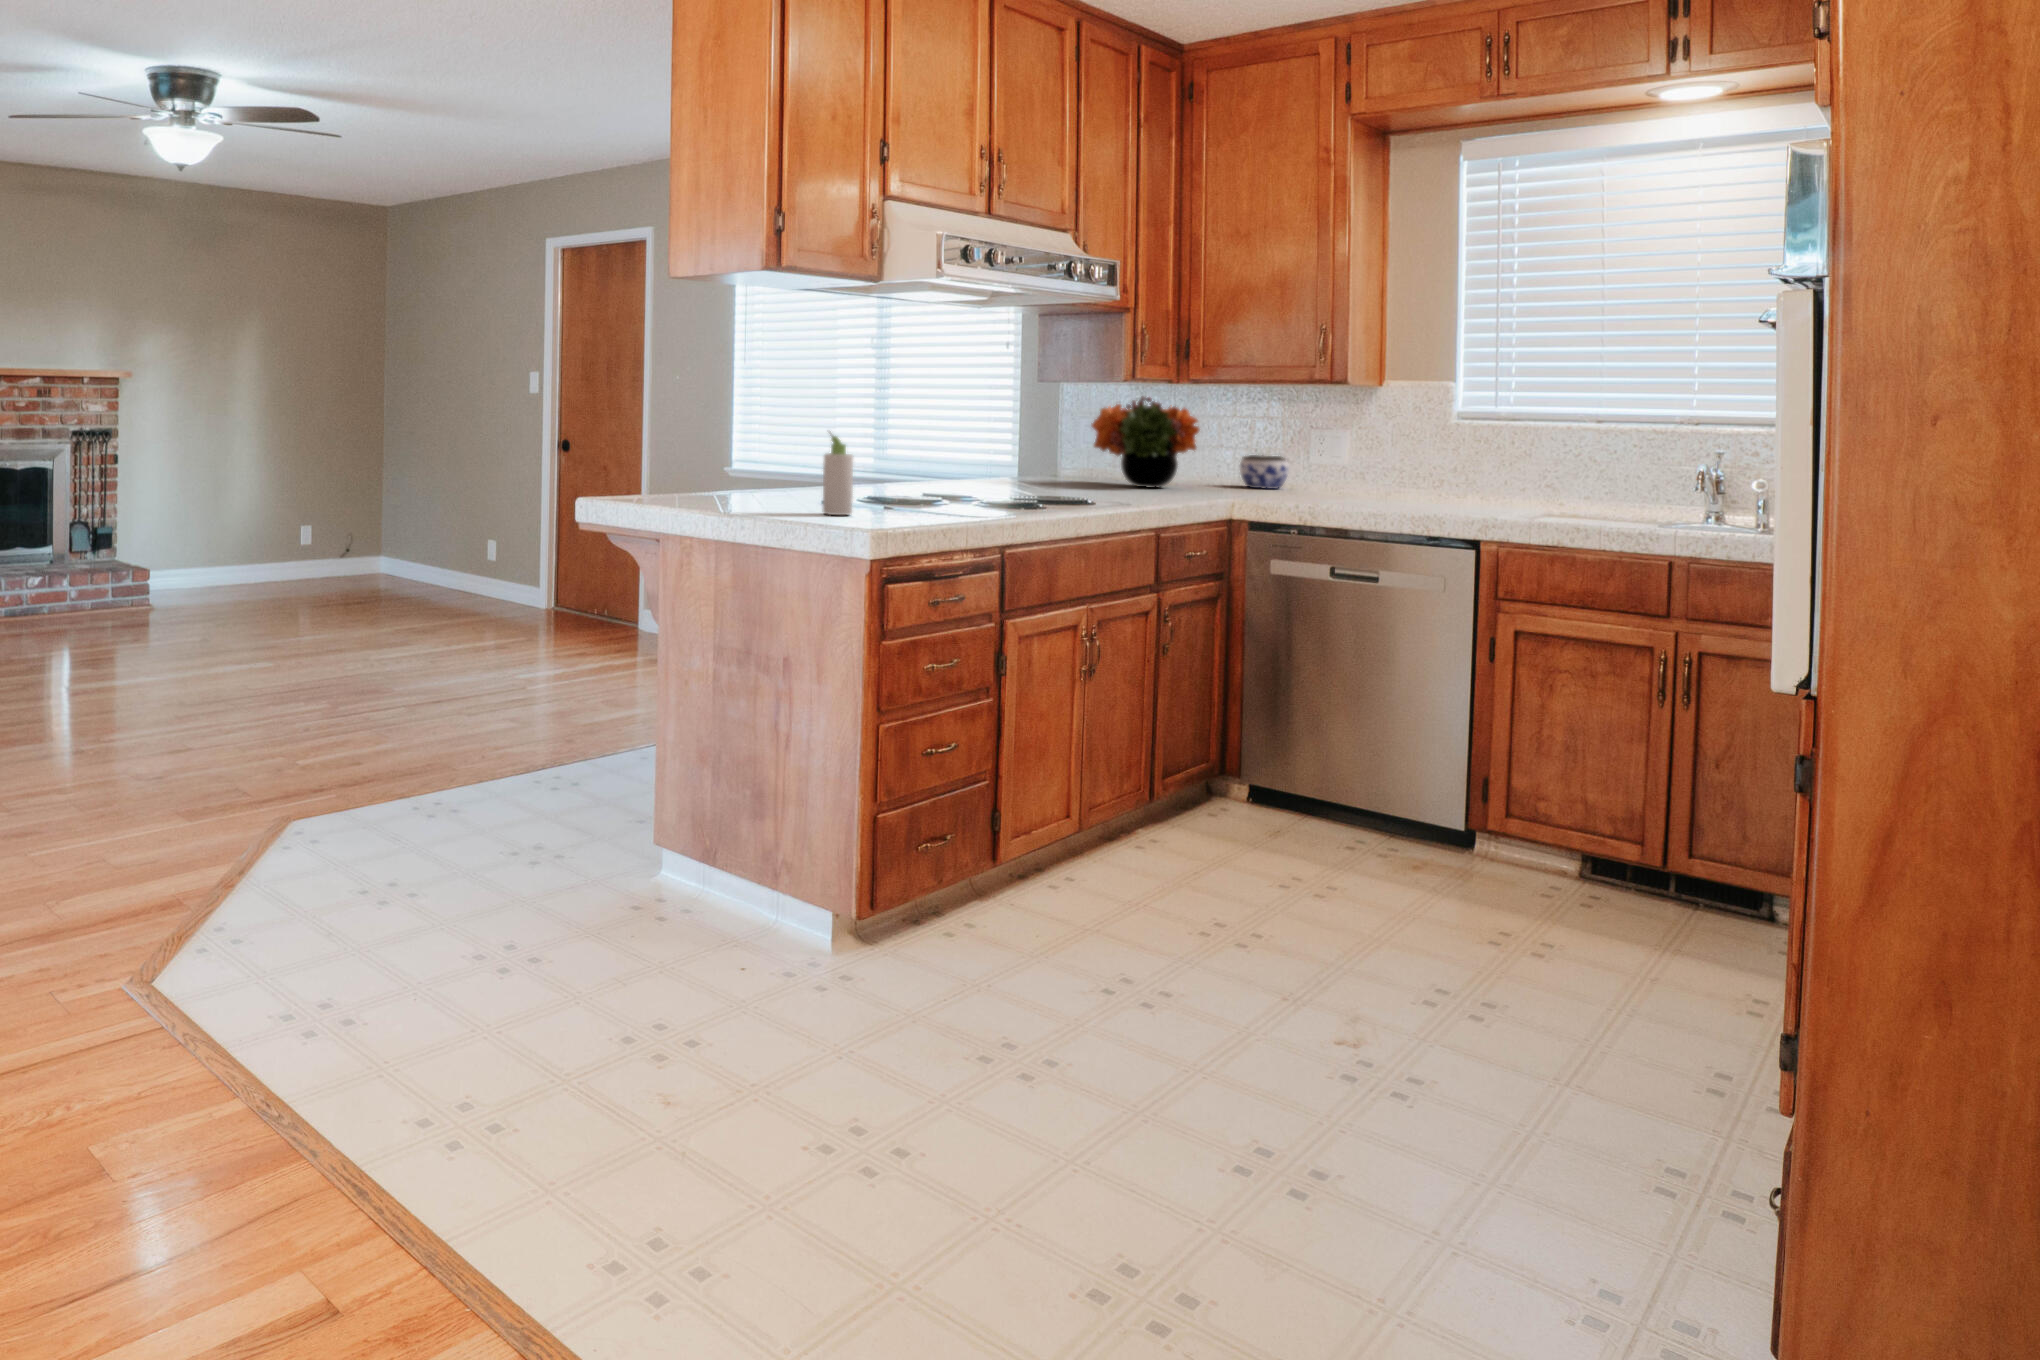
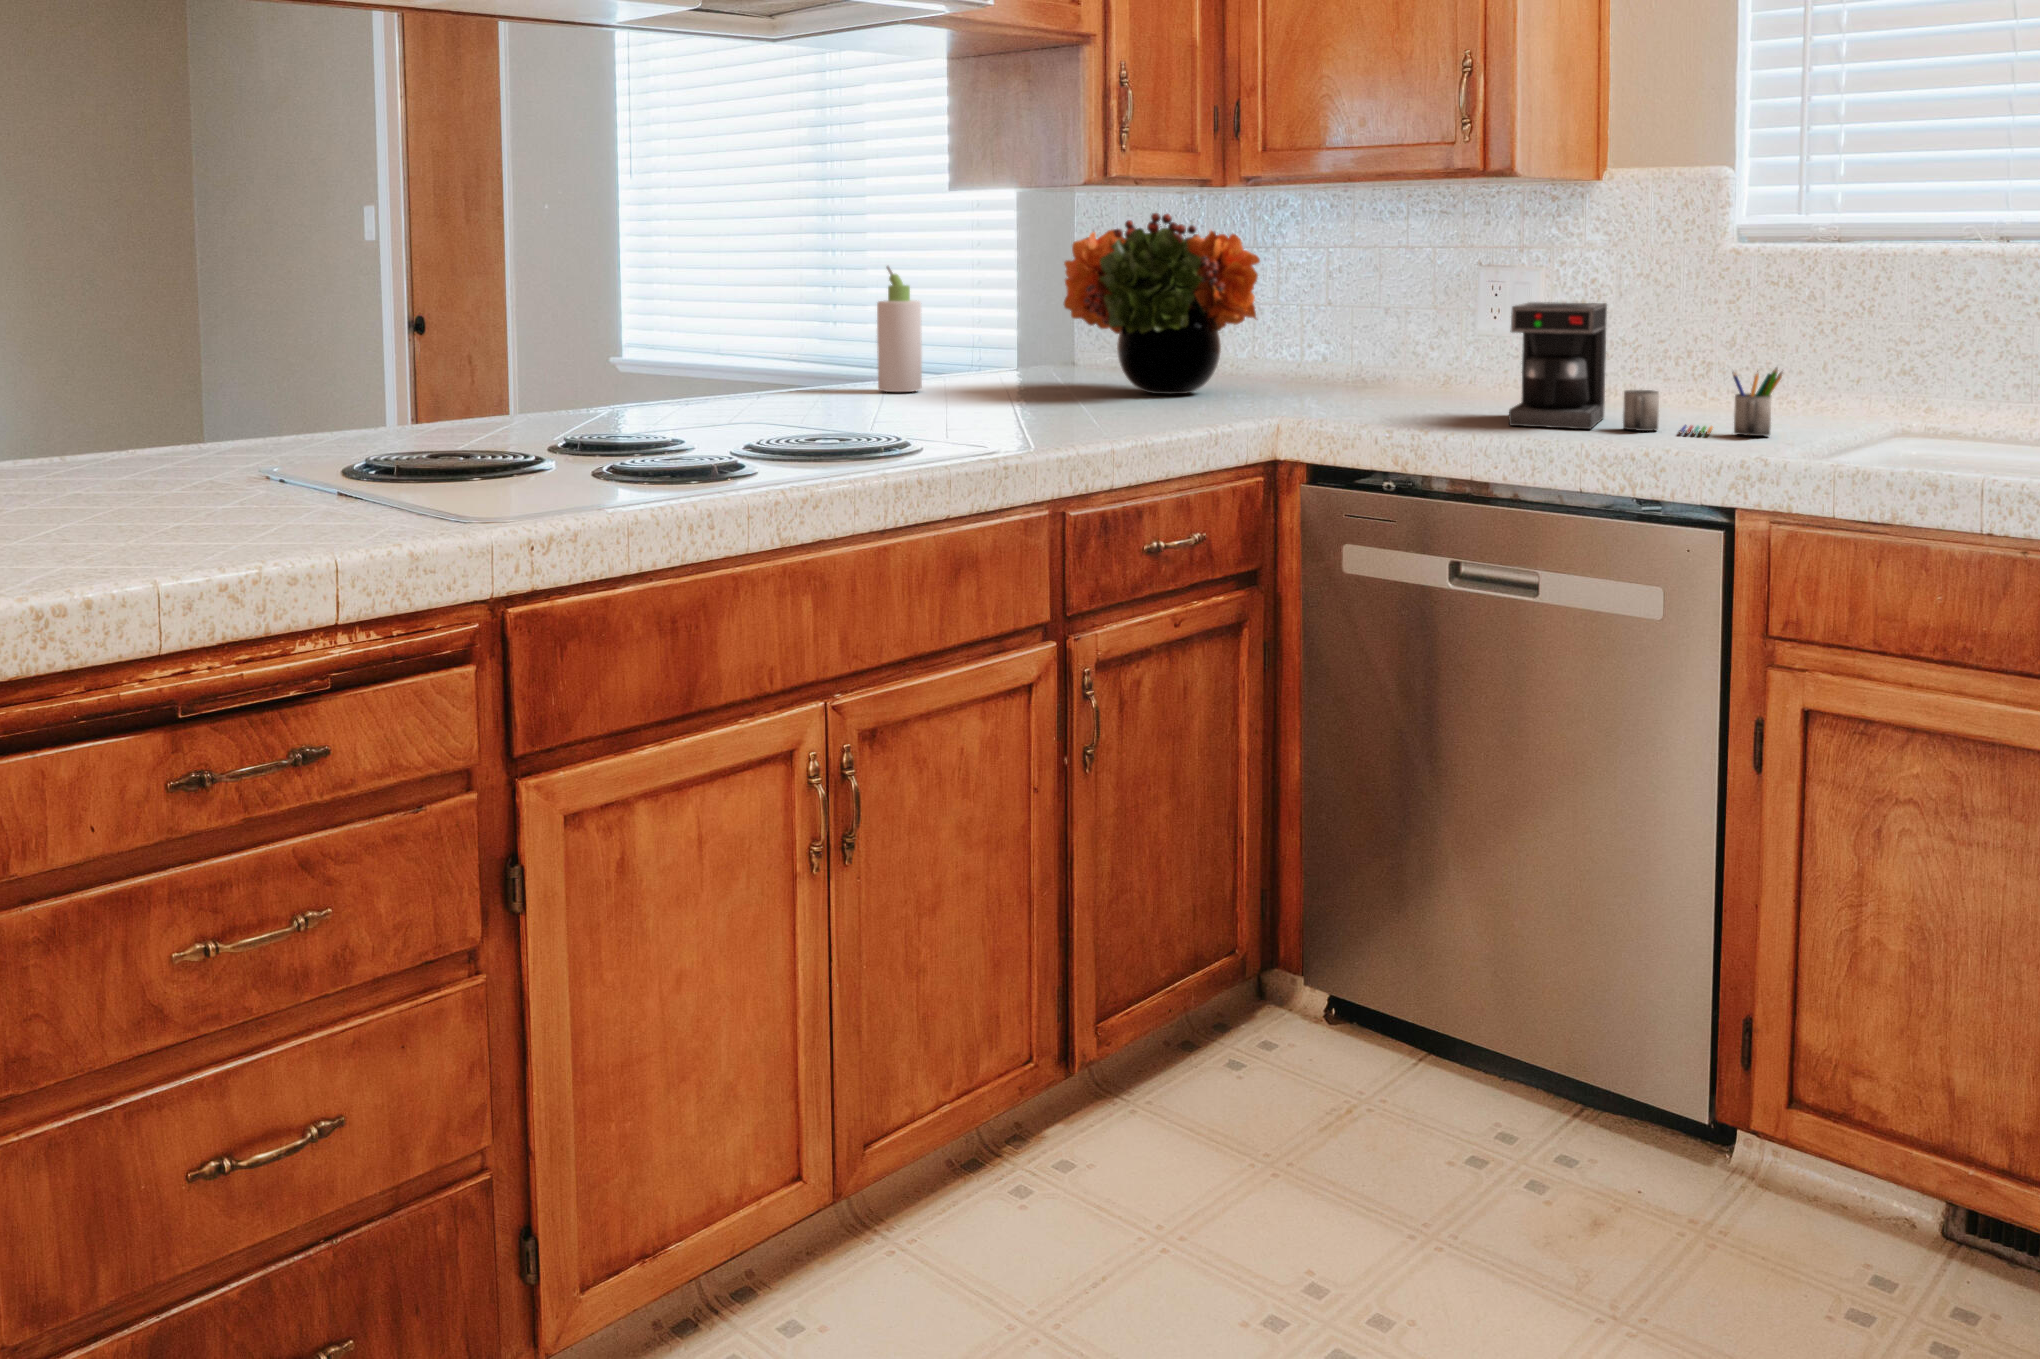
bottle: present [823,435,853,515] -> present [877,266,922,392]
coffee maker: none [1353,447,1496,512] -> present [1509,302,1782,436]
jar: present [1240,455,1289,489] -> none [1354,324,1440,389]

